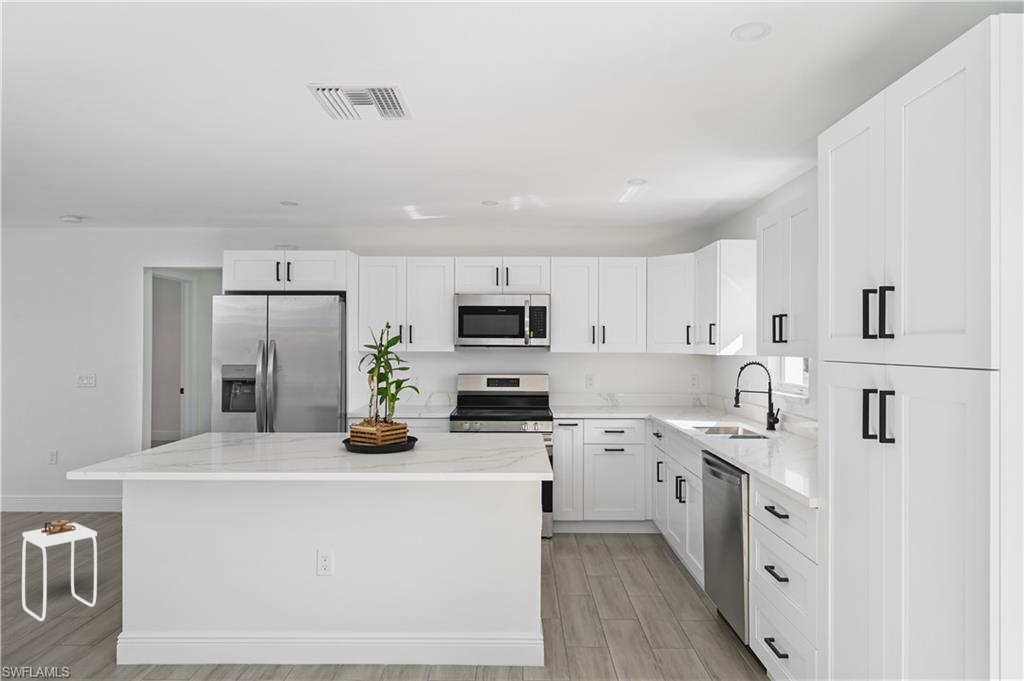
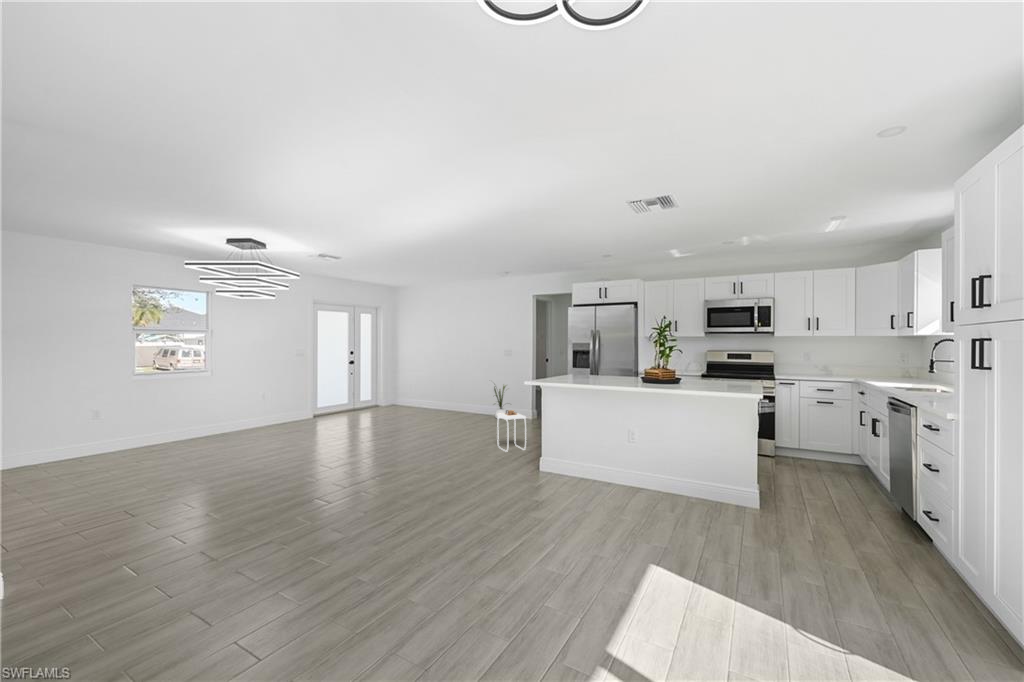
house plant: none [31,442,91,524] -> present [494,386,506,419]

